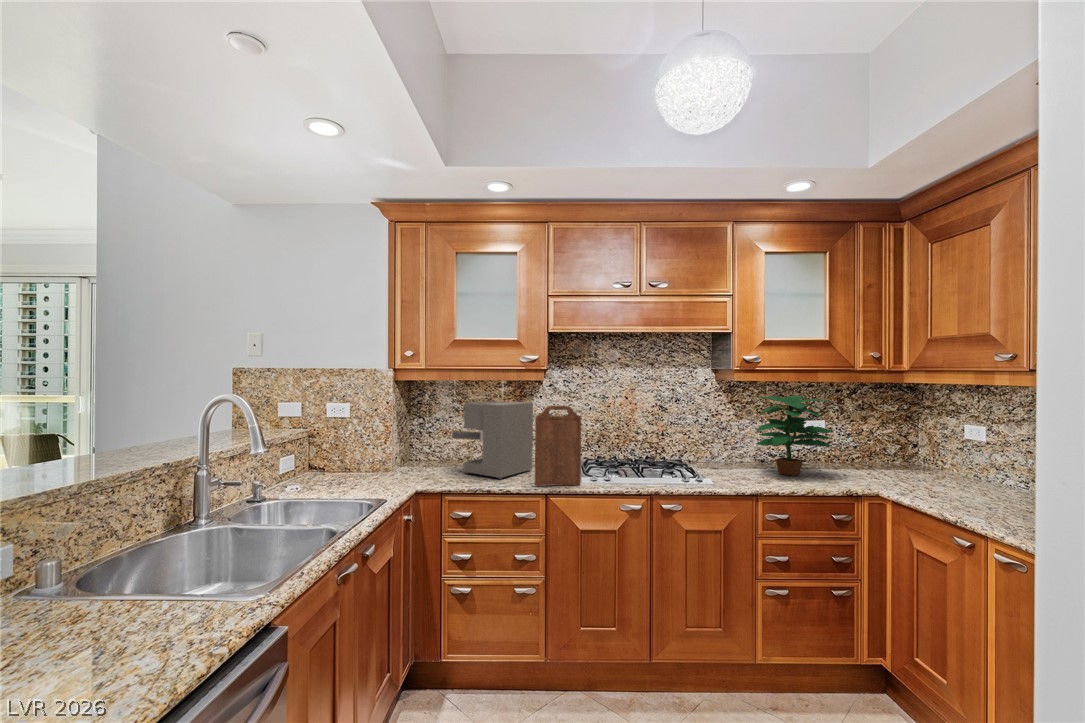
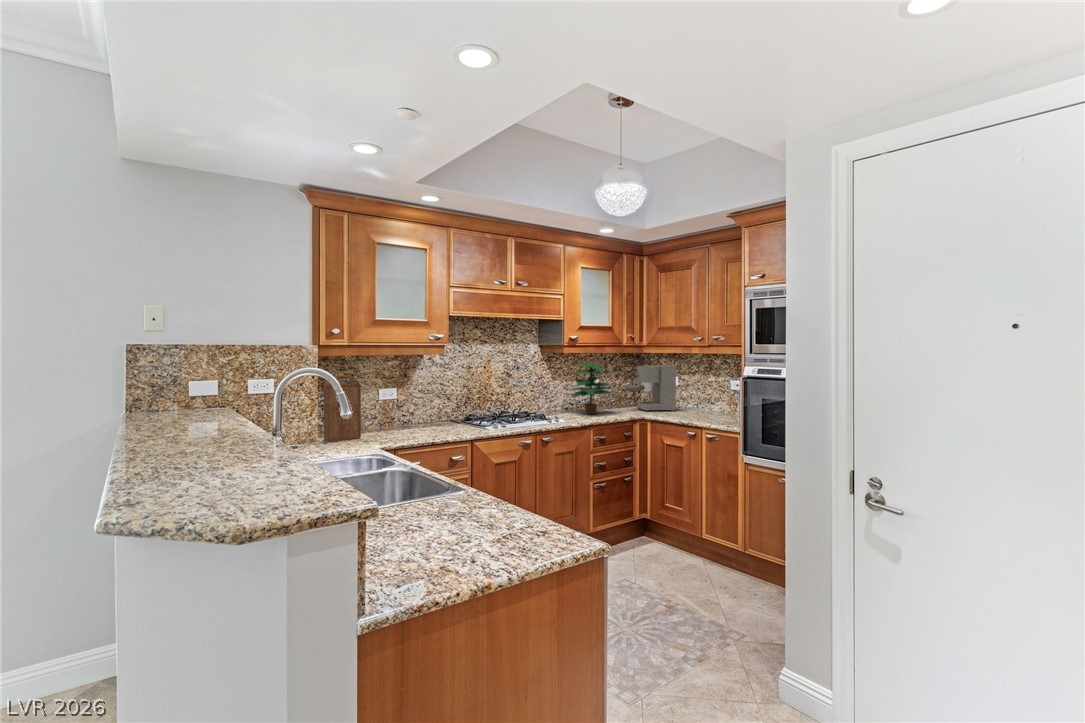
coffee maker: present [452,401,533,479] -> present [625,365,676,411]
cutting board: present [535,406,581,486] -> present [324,375,361,442]

